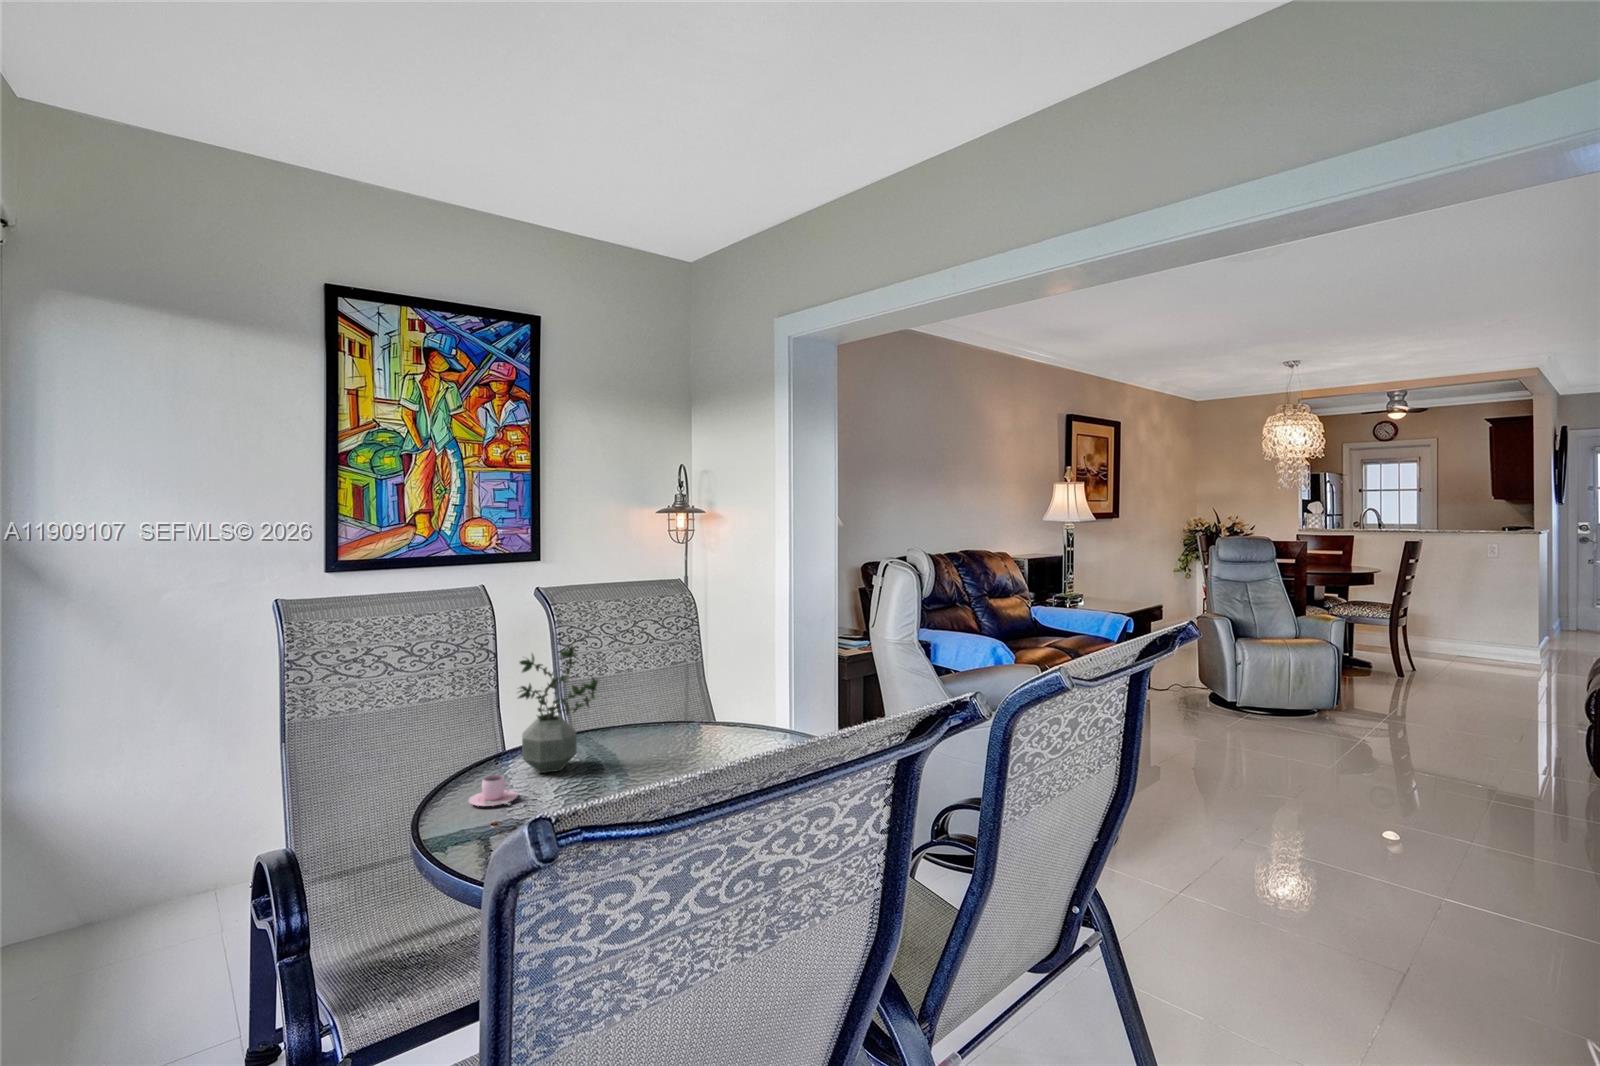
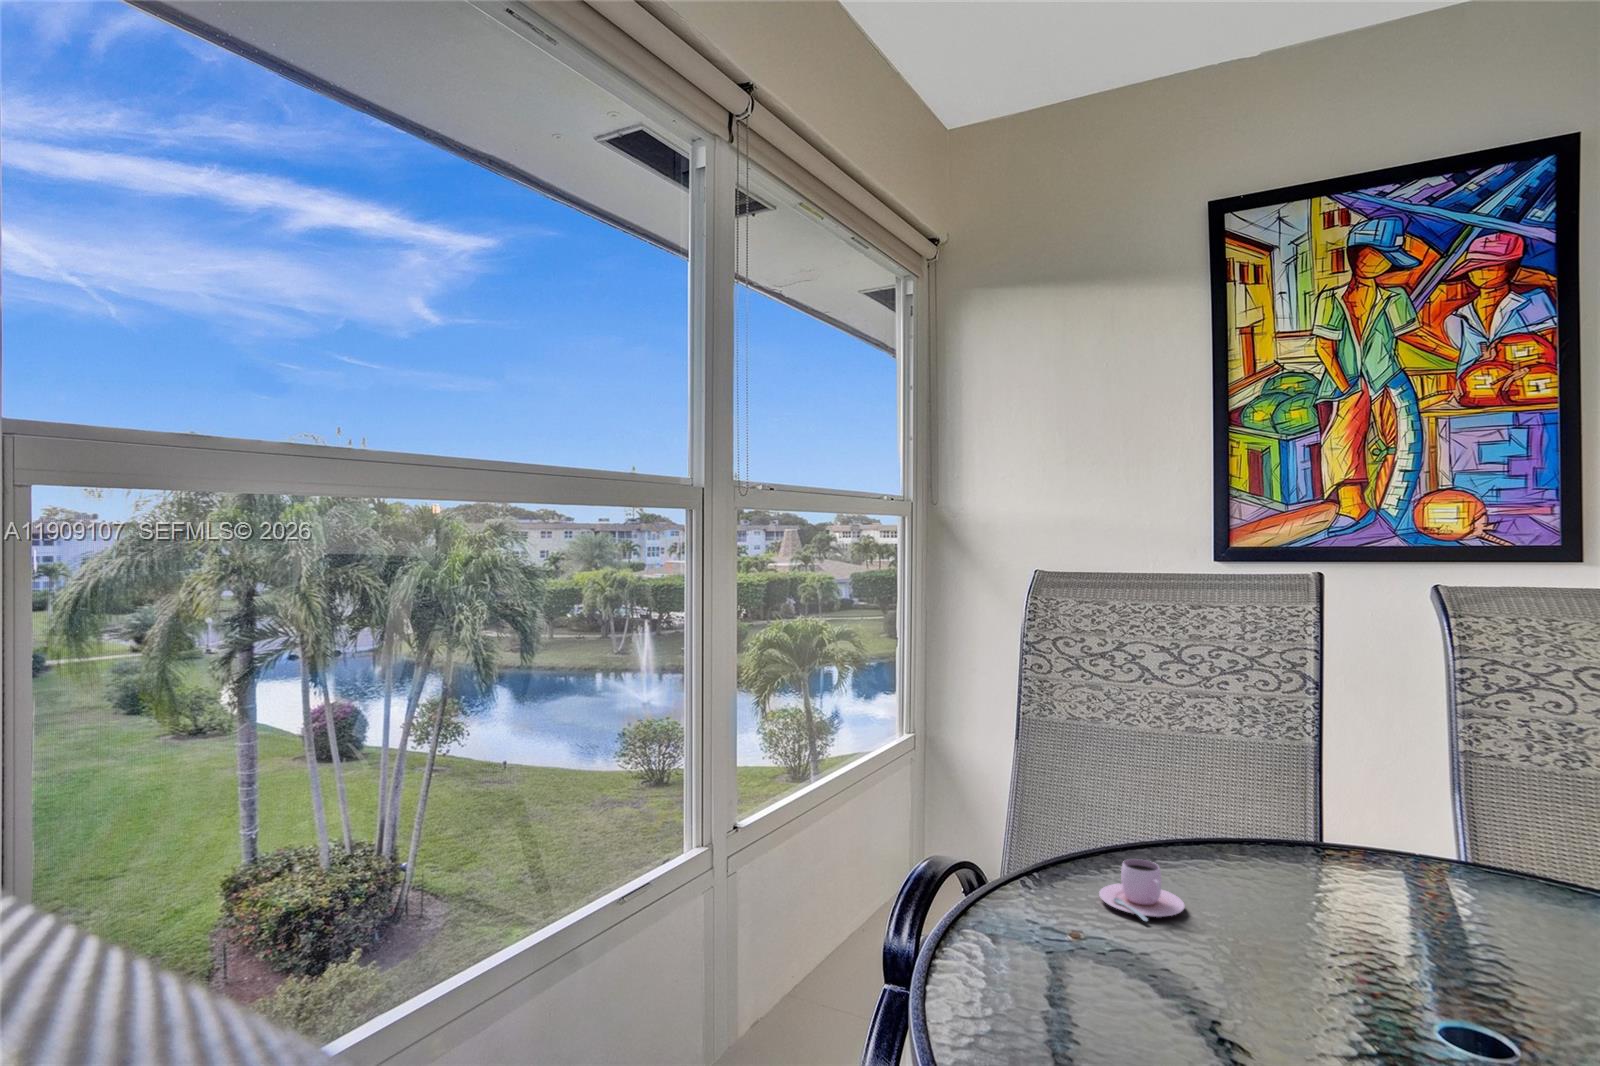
potted plant: present [519,646,598,773] -> none [1241,667,1428,911]

